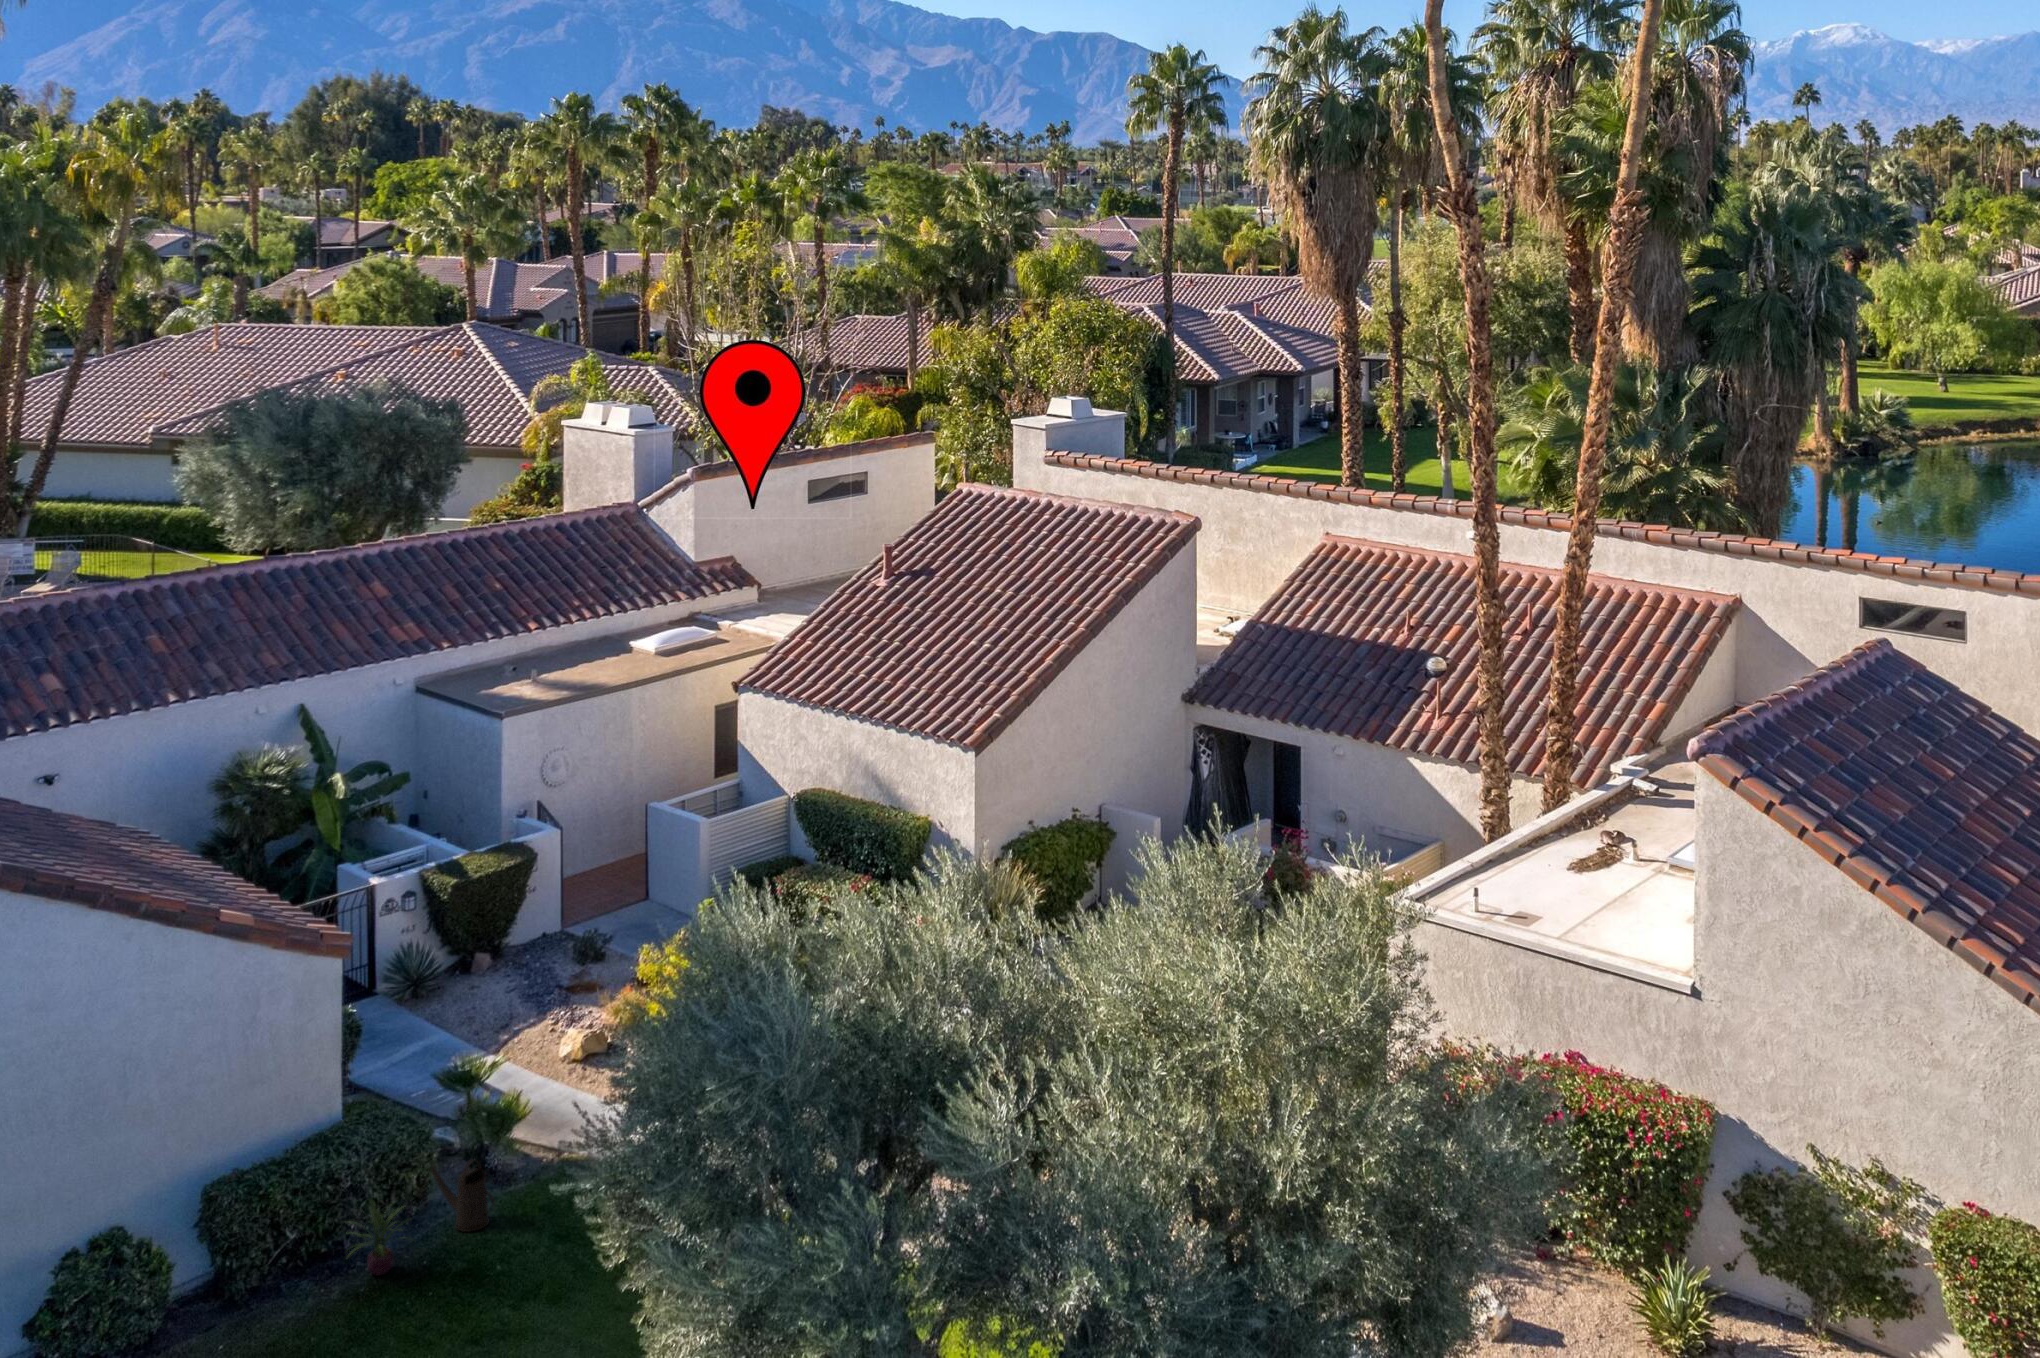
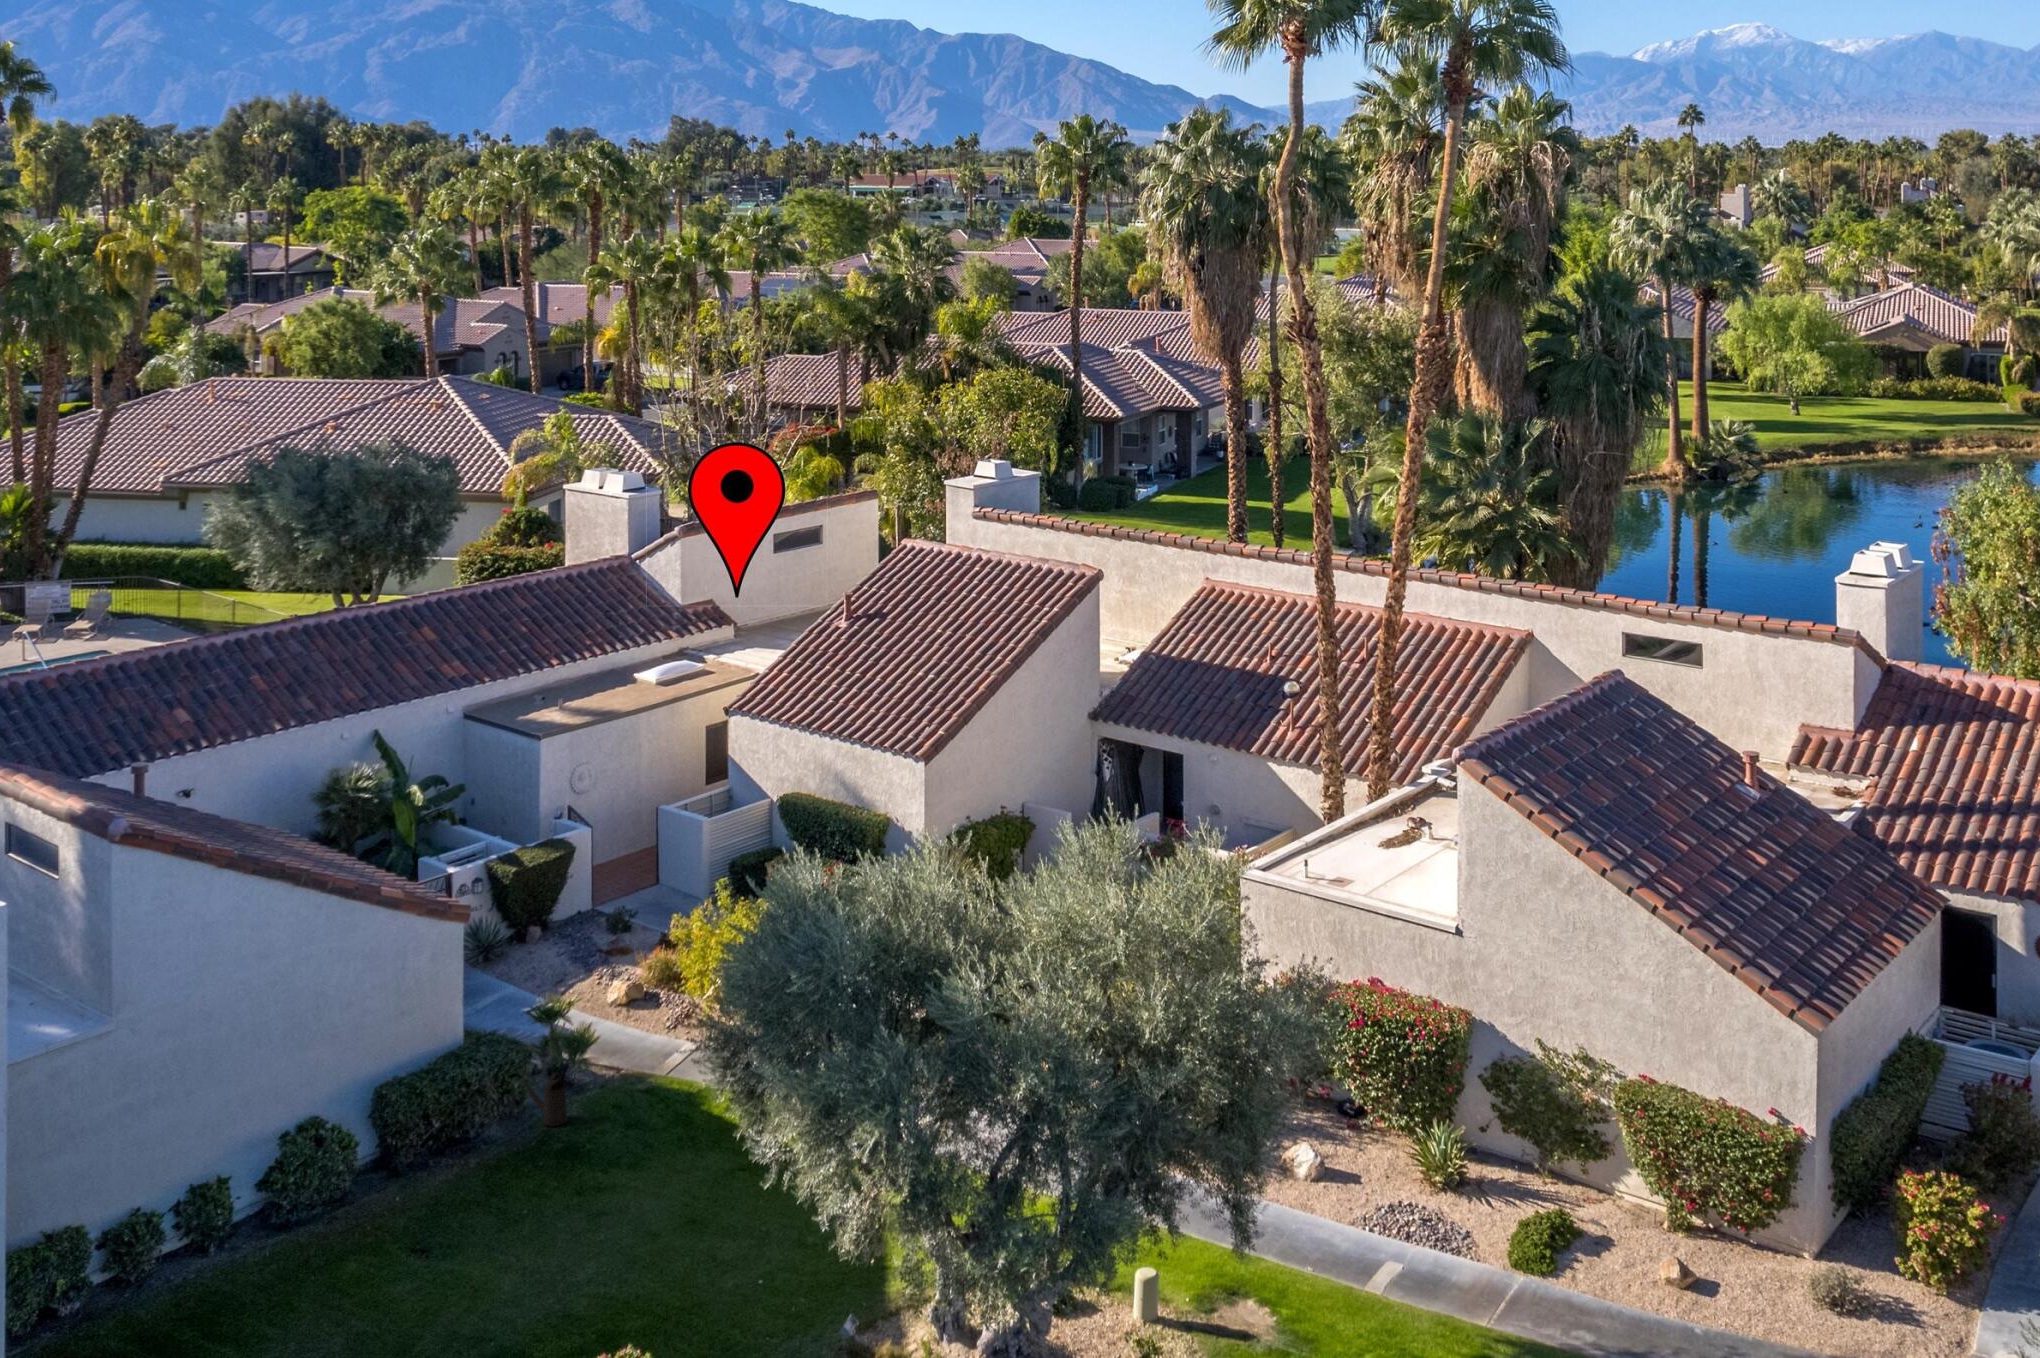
decorative plant: present [349,1199,405,1275] -> none [464,1099,520,1156]

